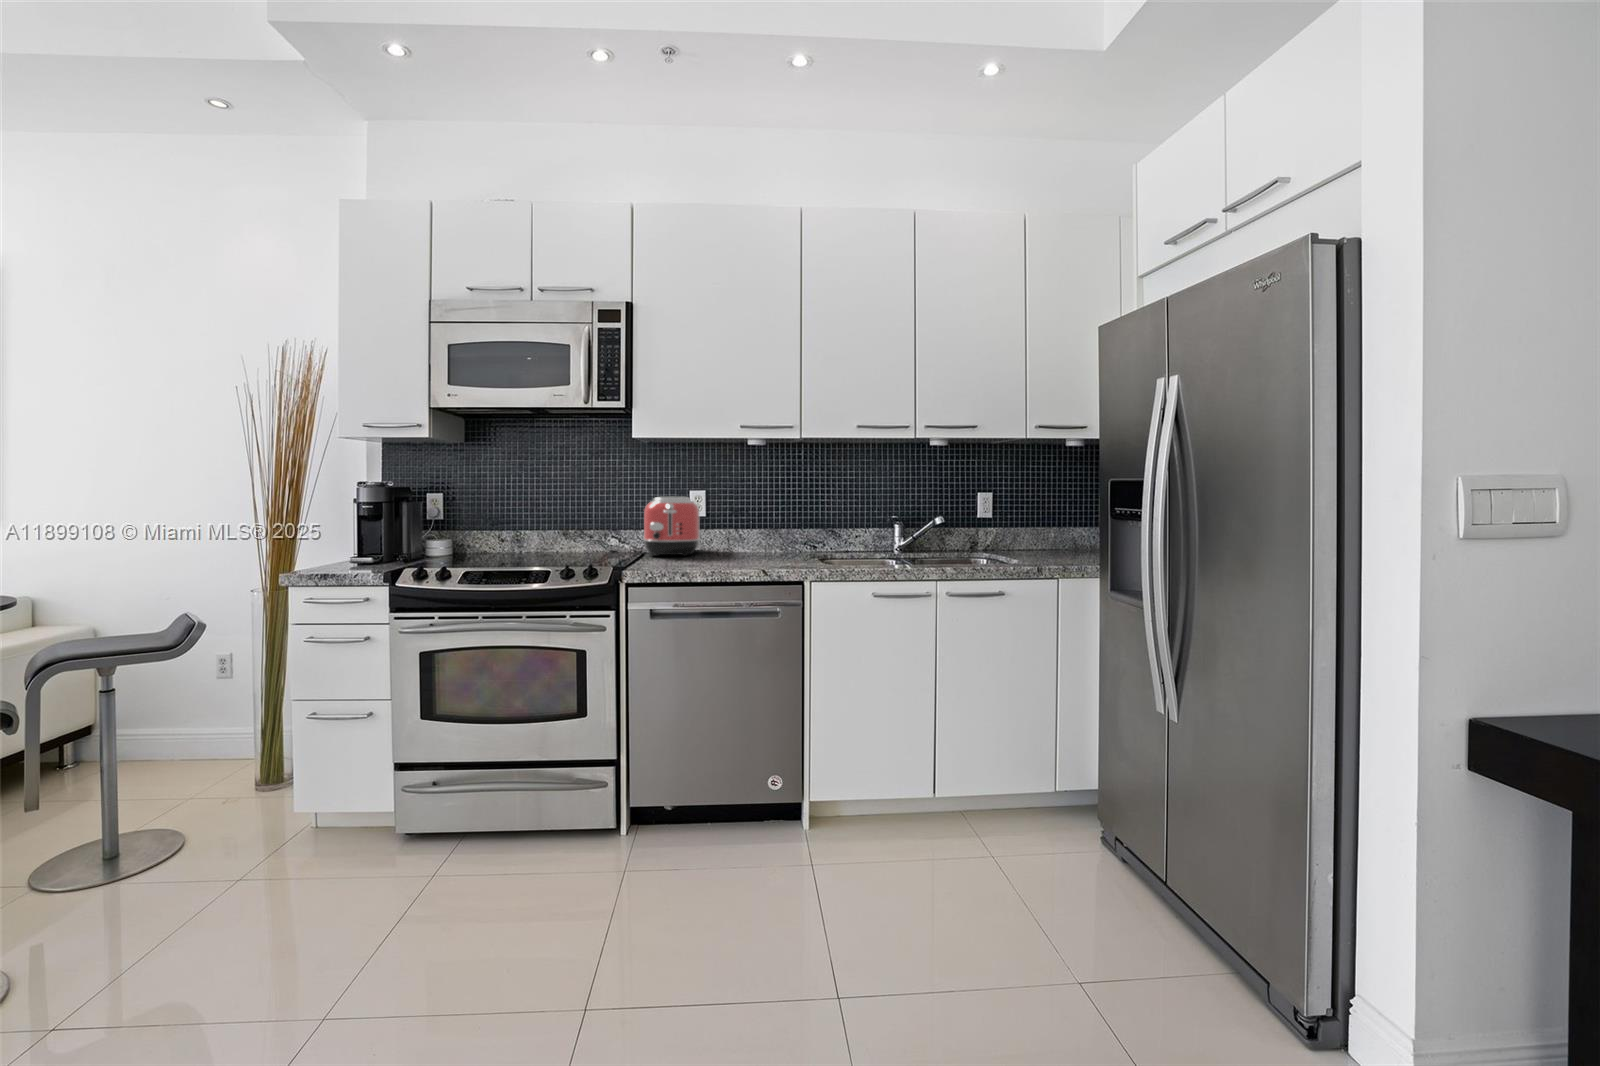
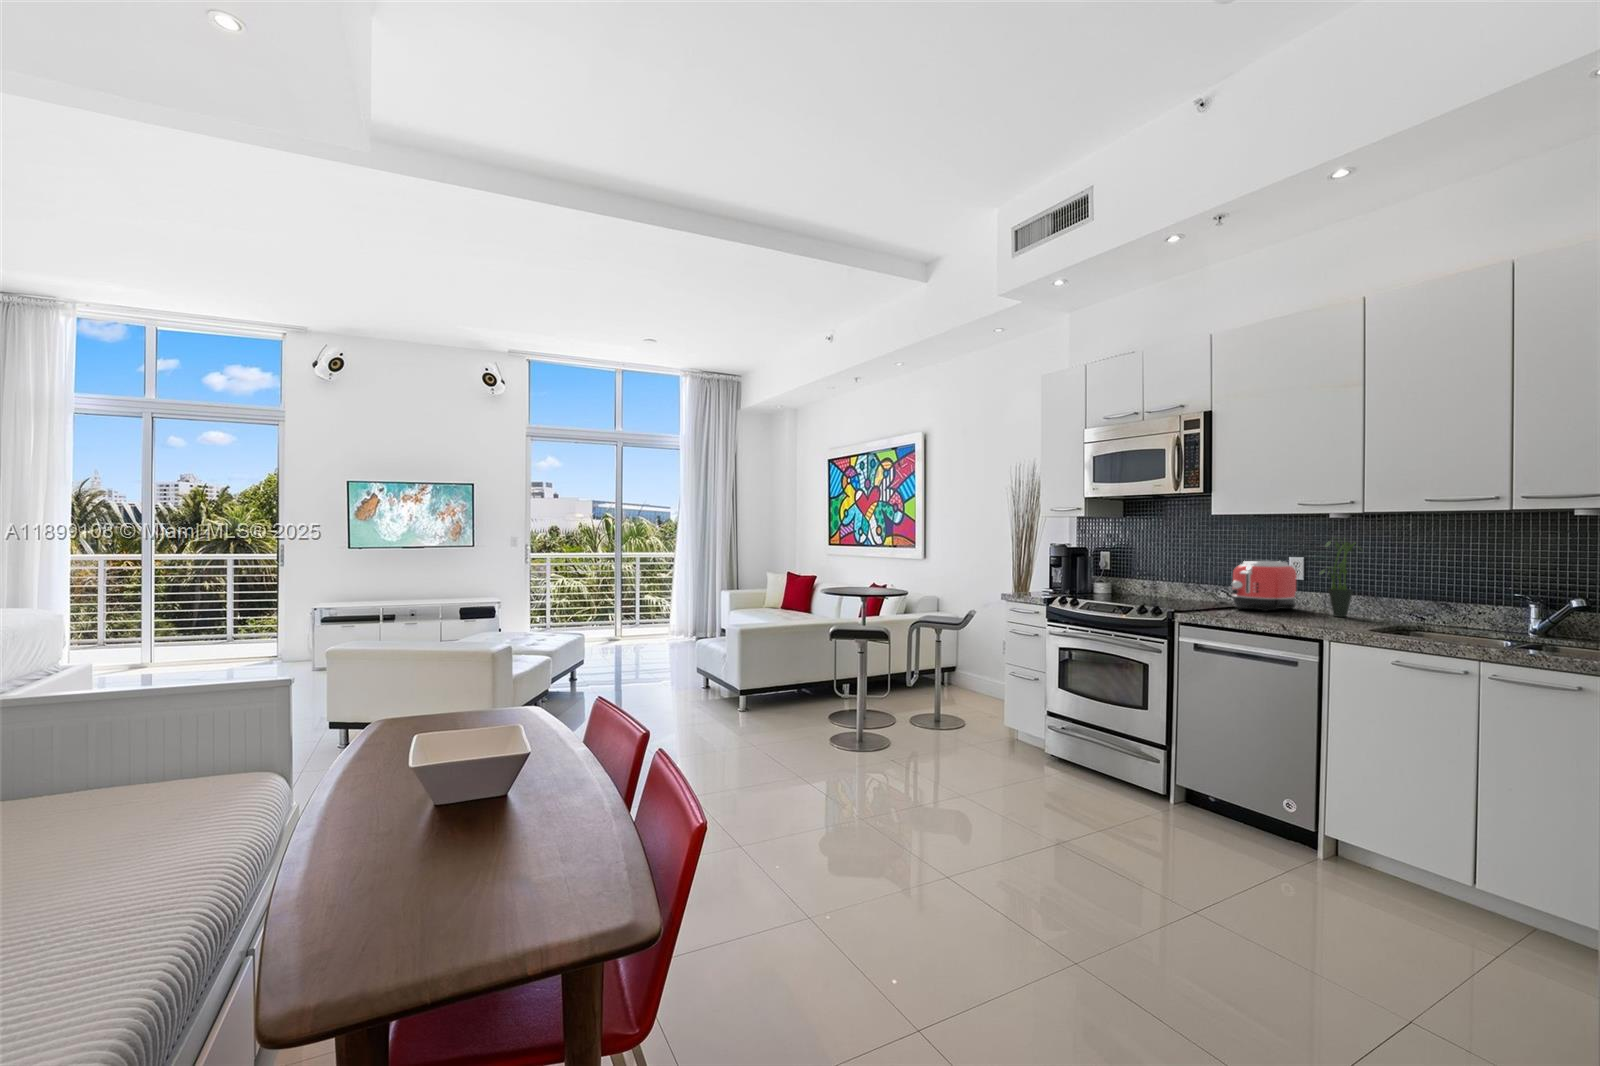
potted plant: none [737,468,772,554] -> present [1319,541,1361,617]

